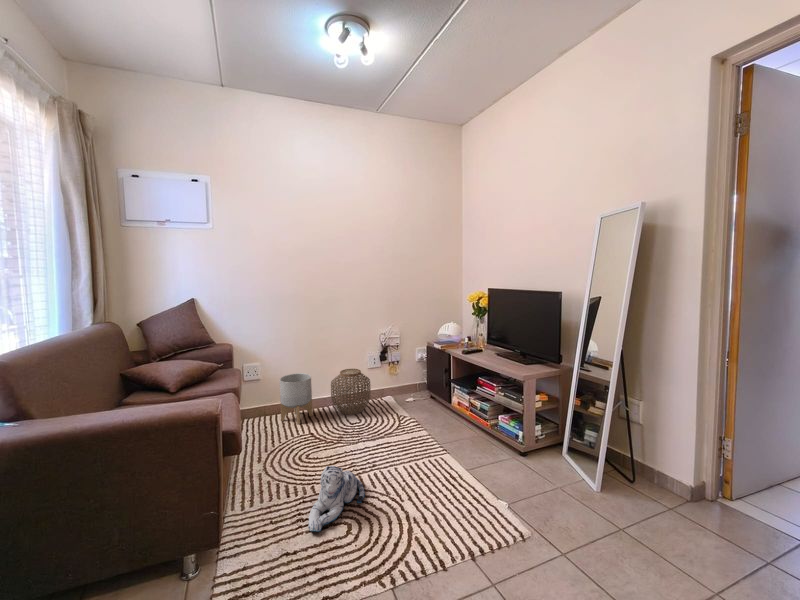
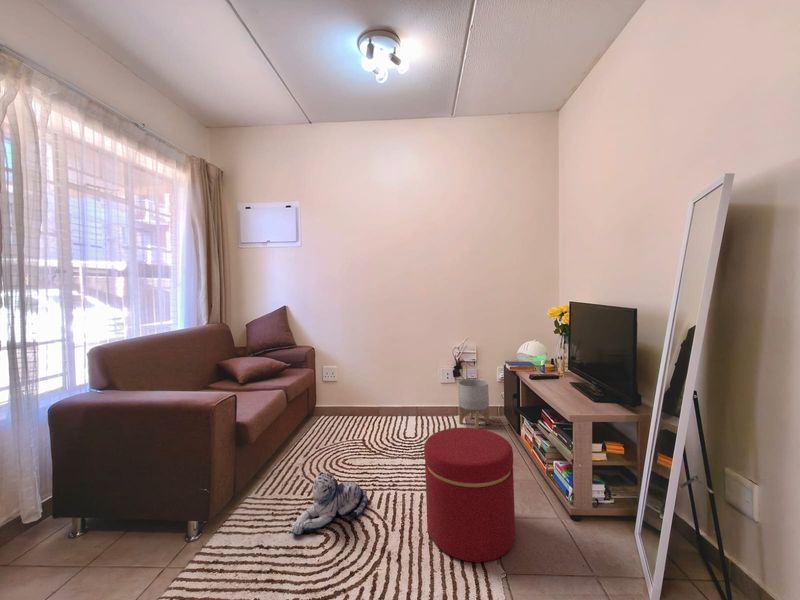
woven basket: present [331,369,371,415] -> none [393,381,433,429]
planter: present [280,373,313,424] -> present [458,379,489,429]
ottoman: none [425,401,499,505] -> present [424,428,515,562]

